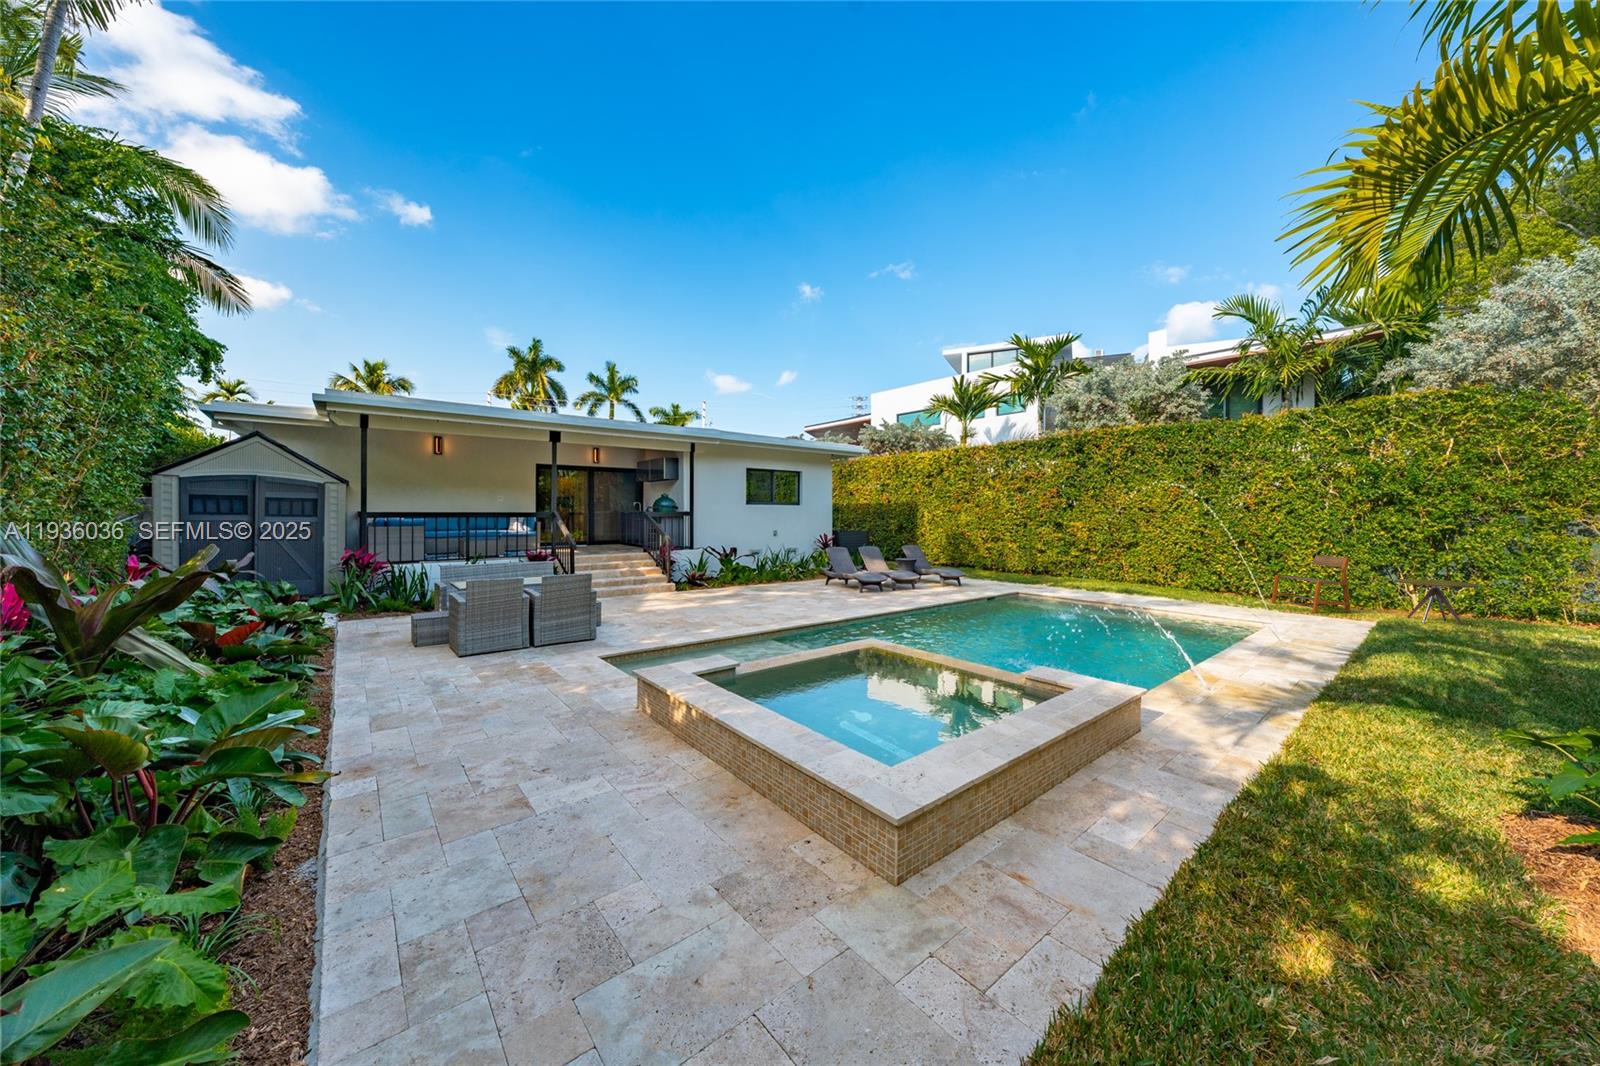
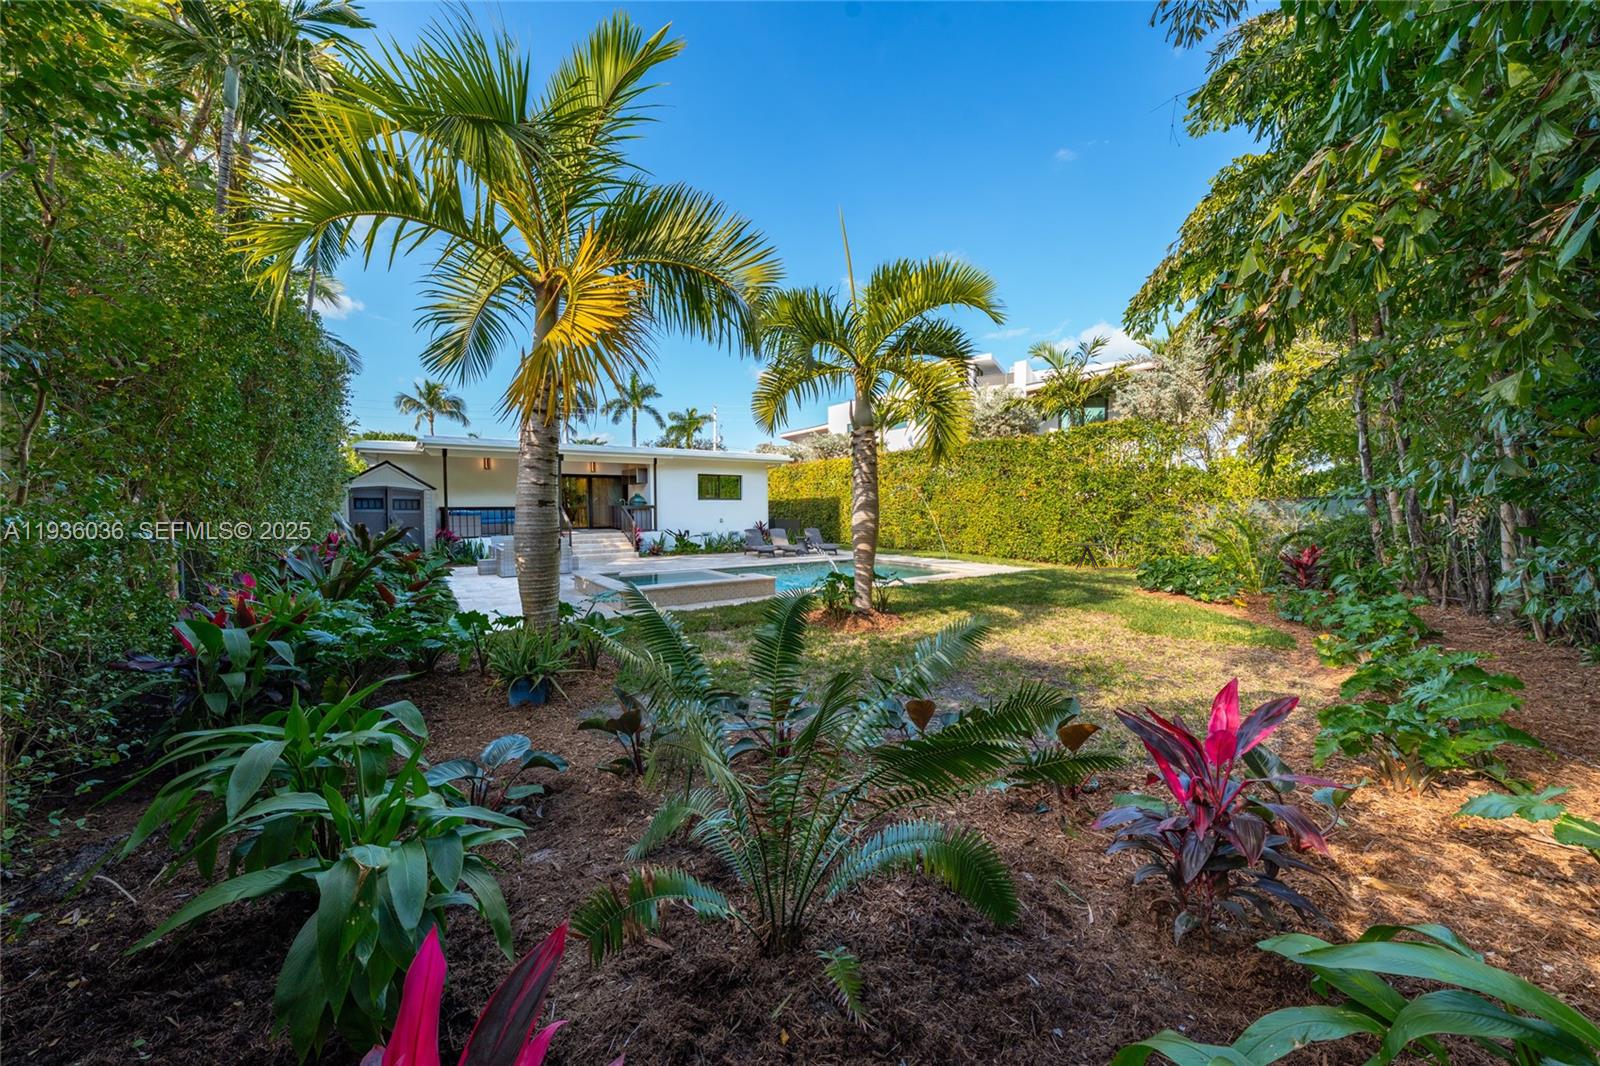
bench: present [1271,555,1350,613] -> none [1025,529,1053,566]

